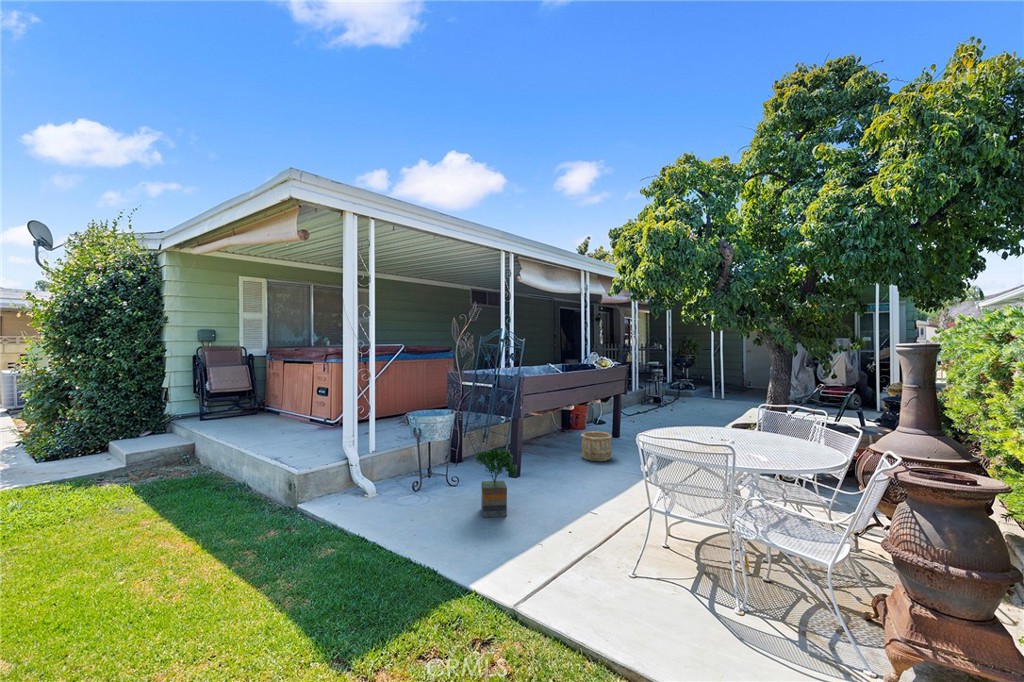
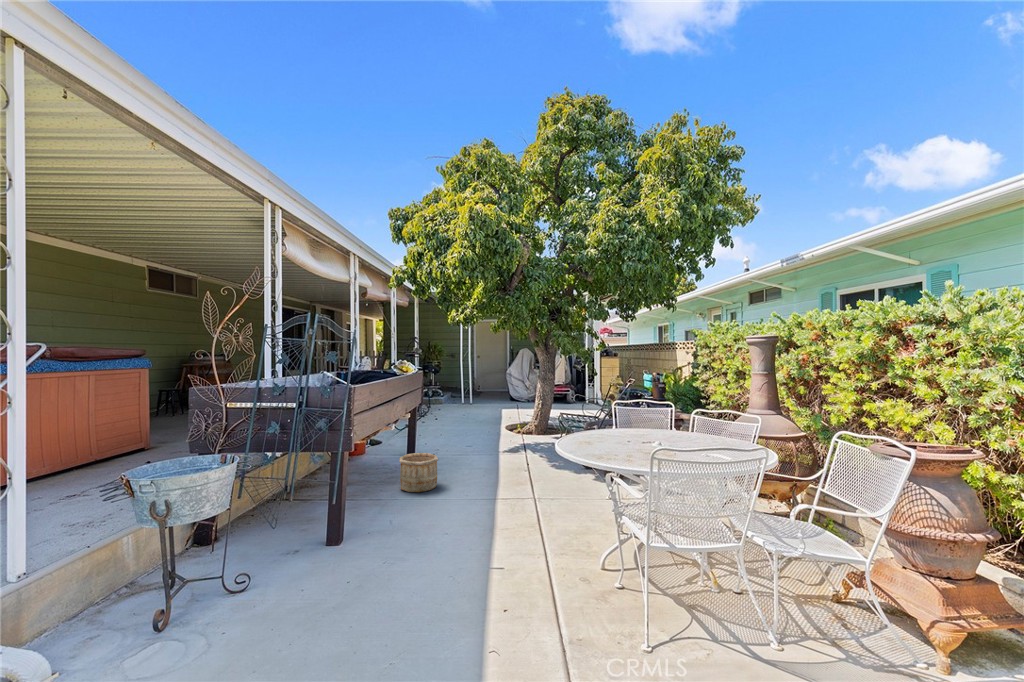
potted tree: present [475,449,517,517] -> none [325,502,408,629]

